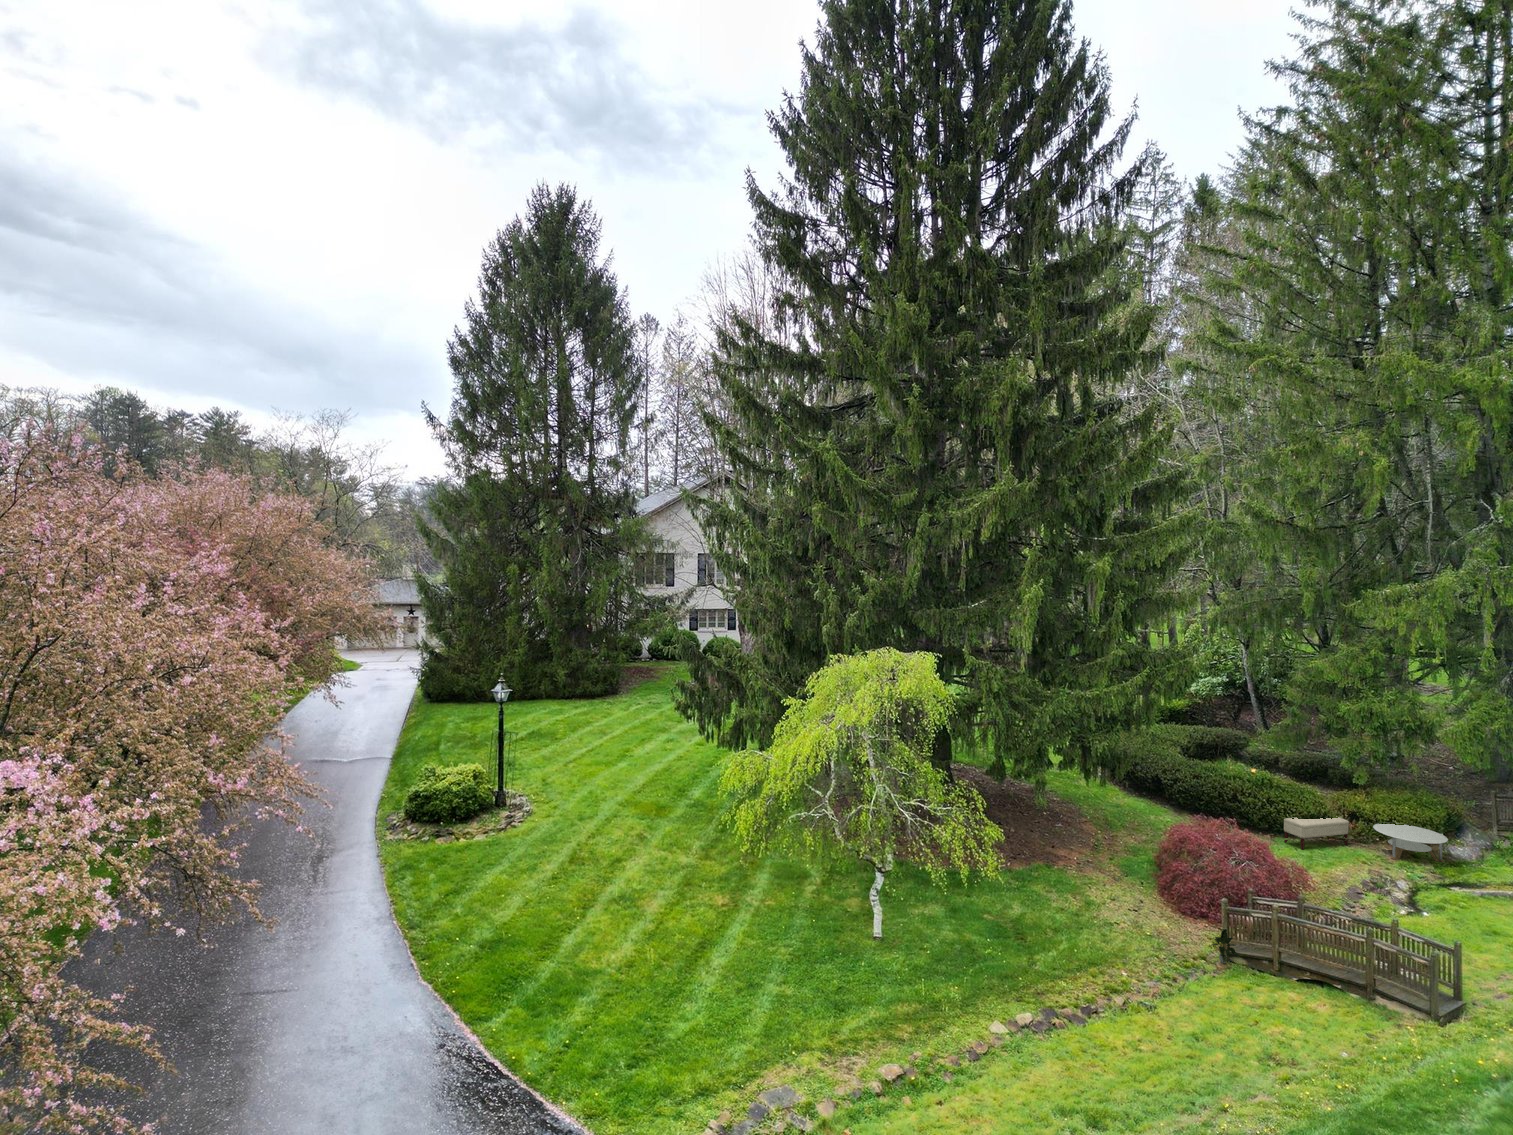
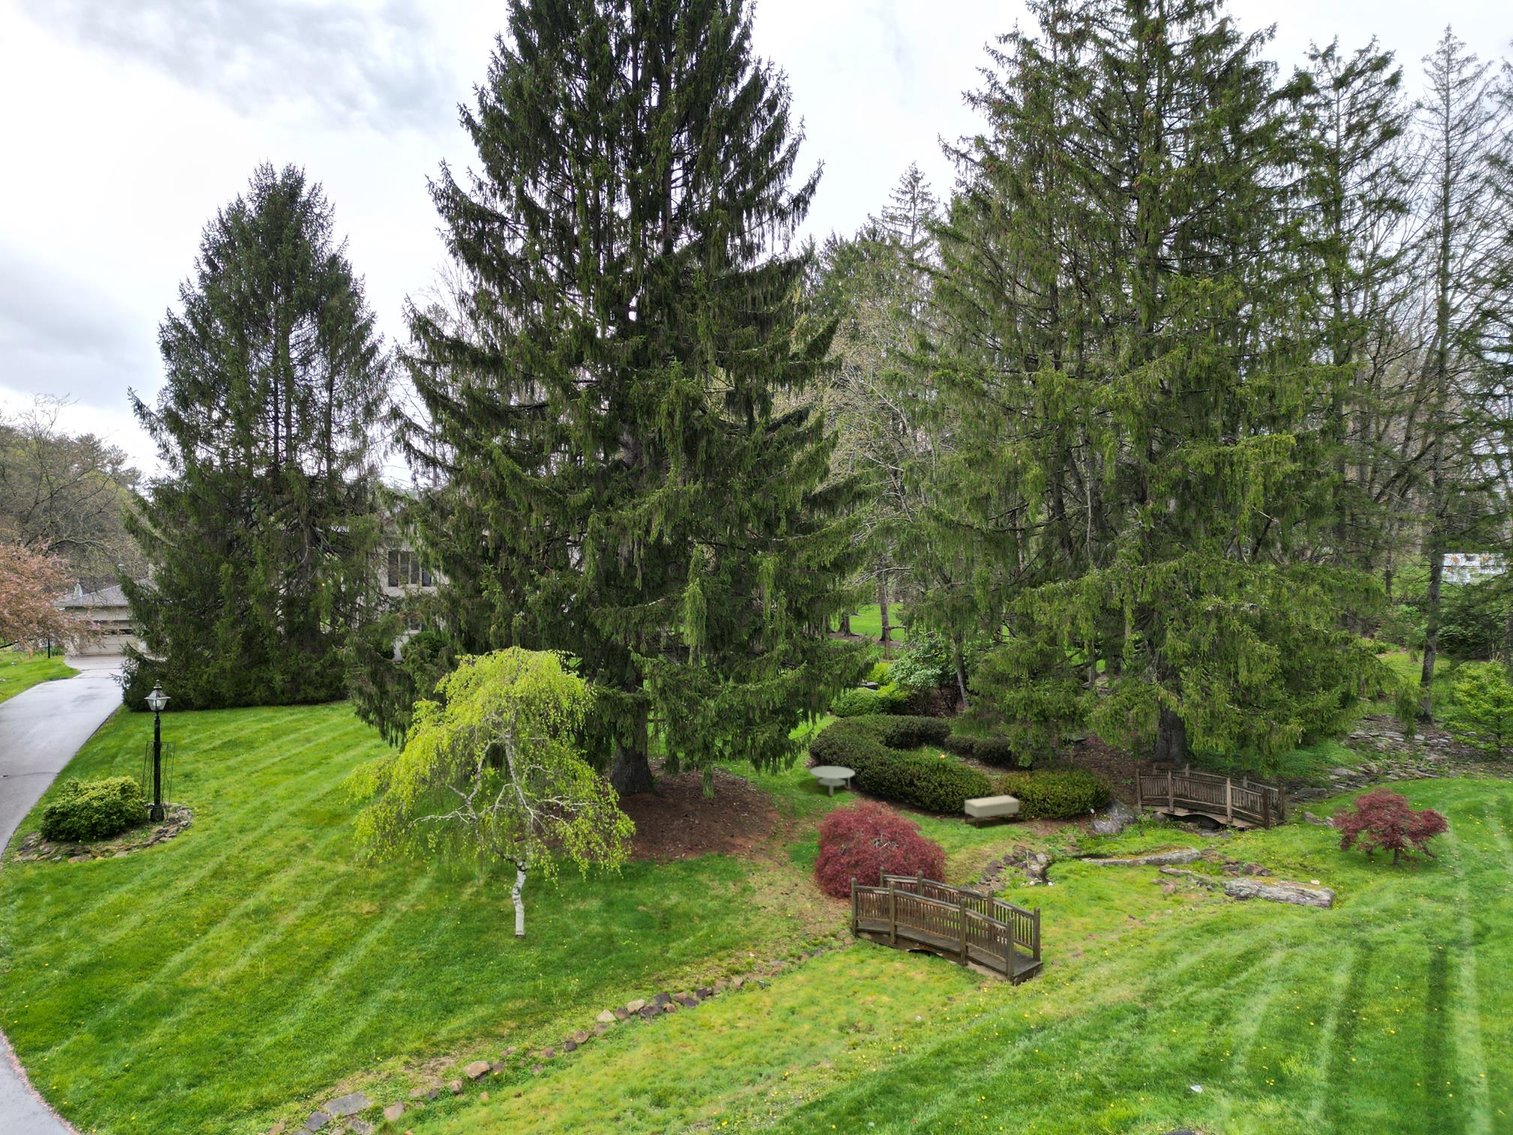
round table: present [1373,824,1448,862] -> present [810,766,855,796]
potted plant: present [1211,929,1239,963] -> none [840,906,865,940]

